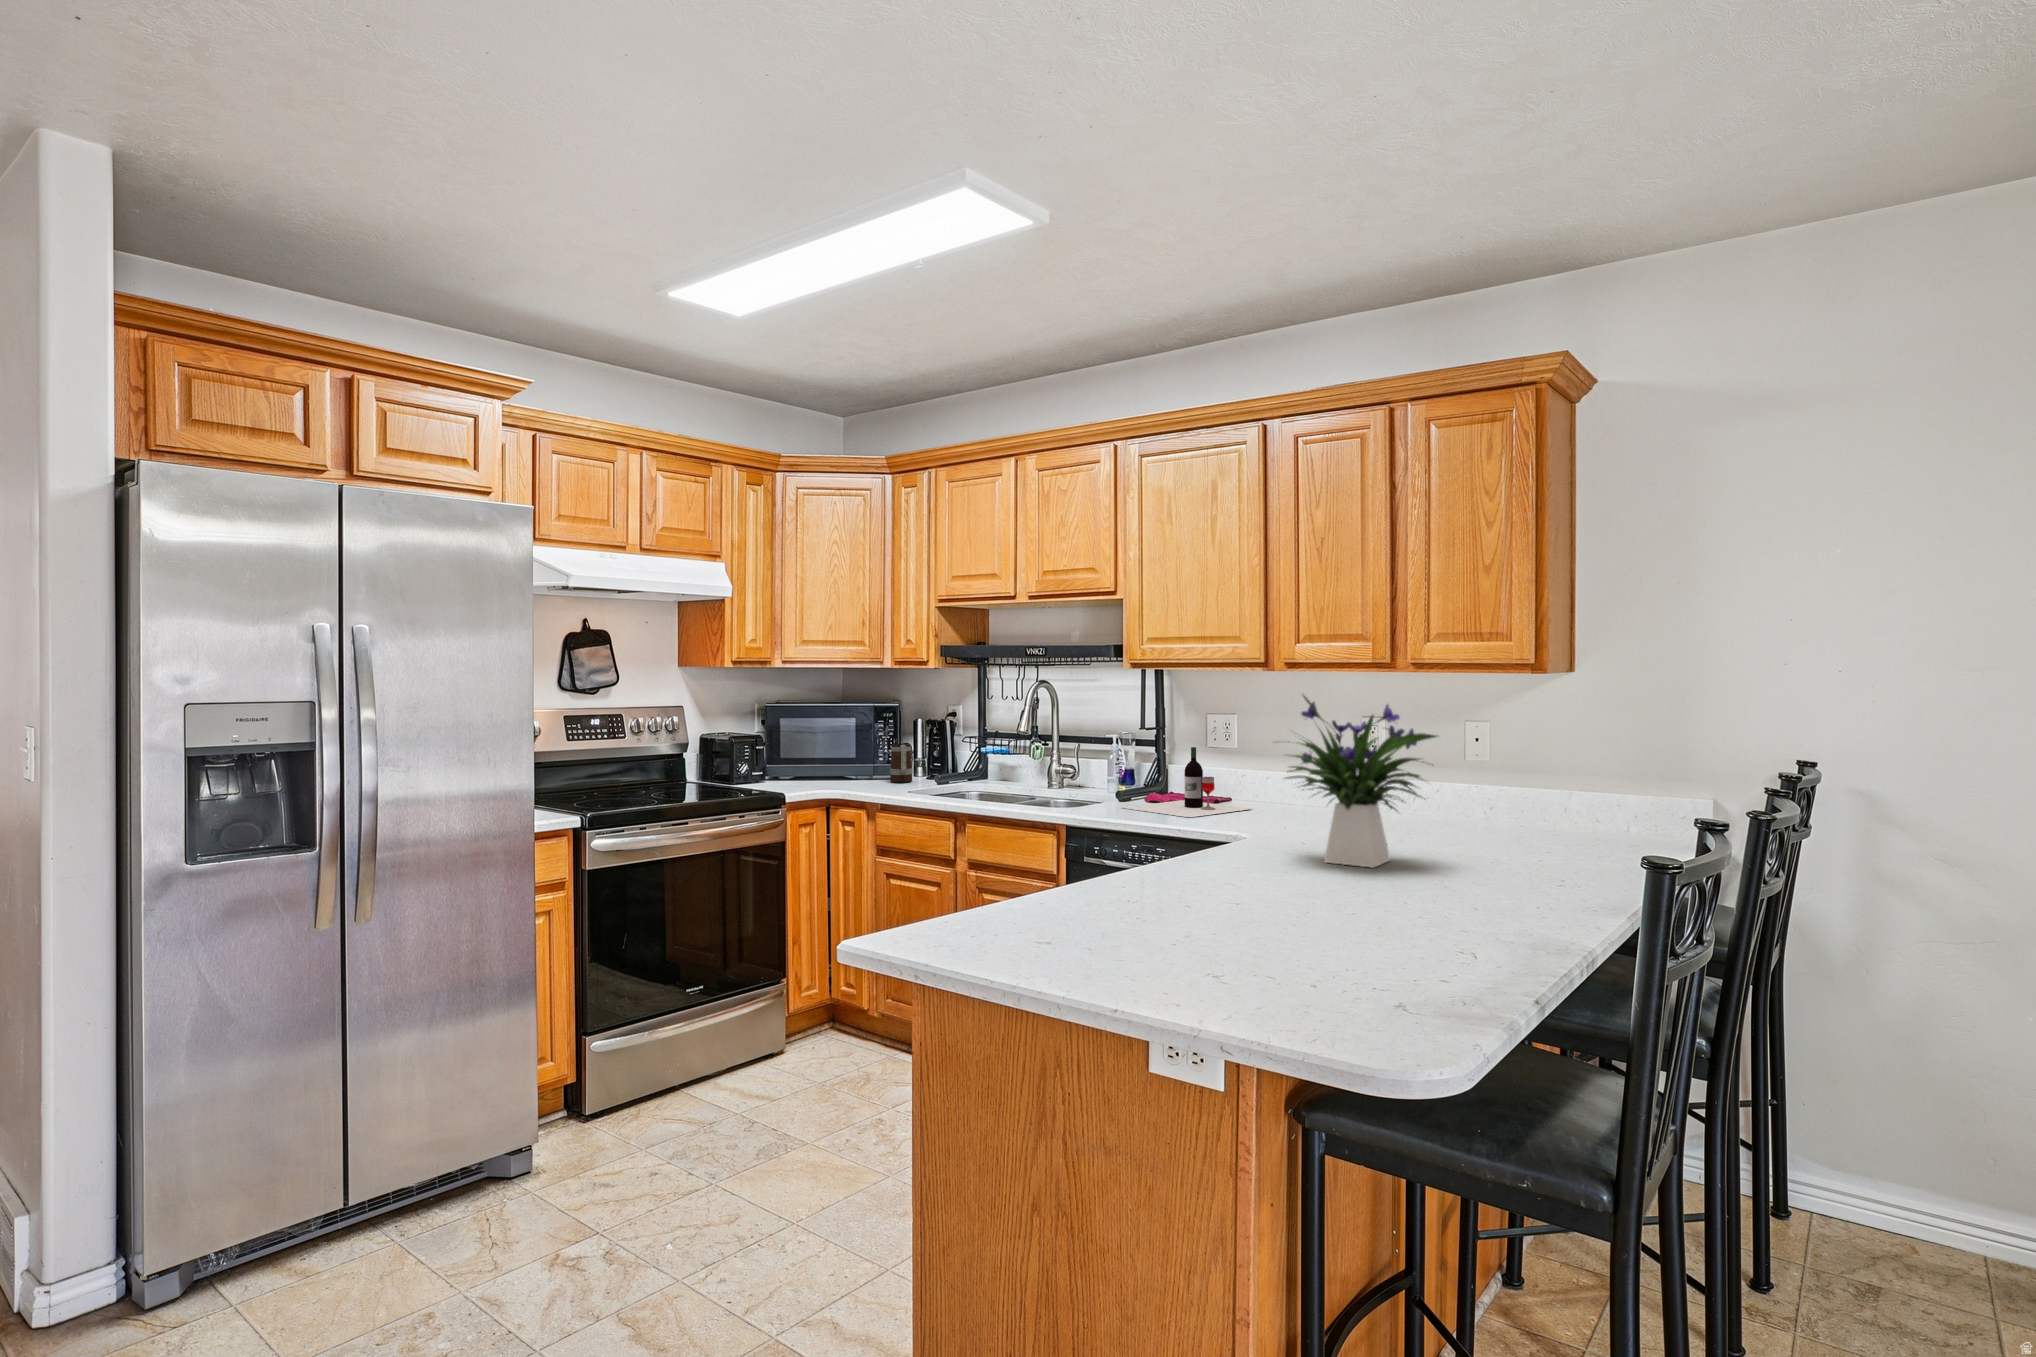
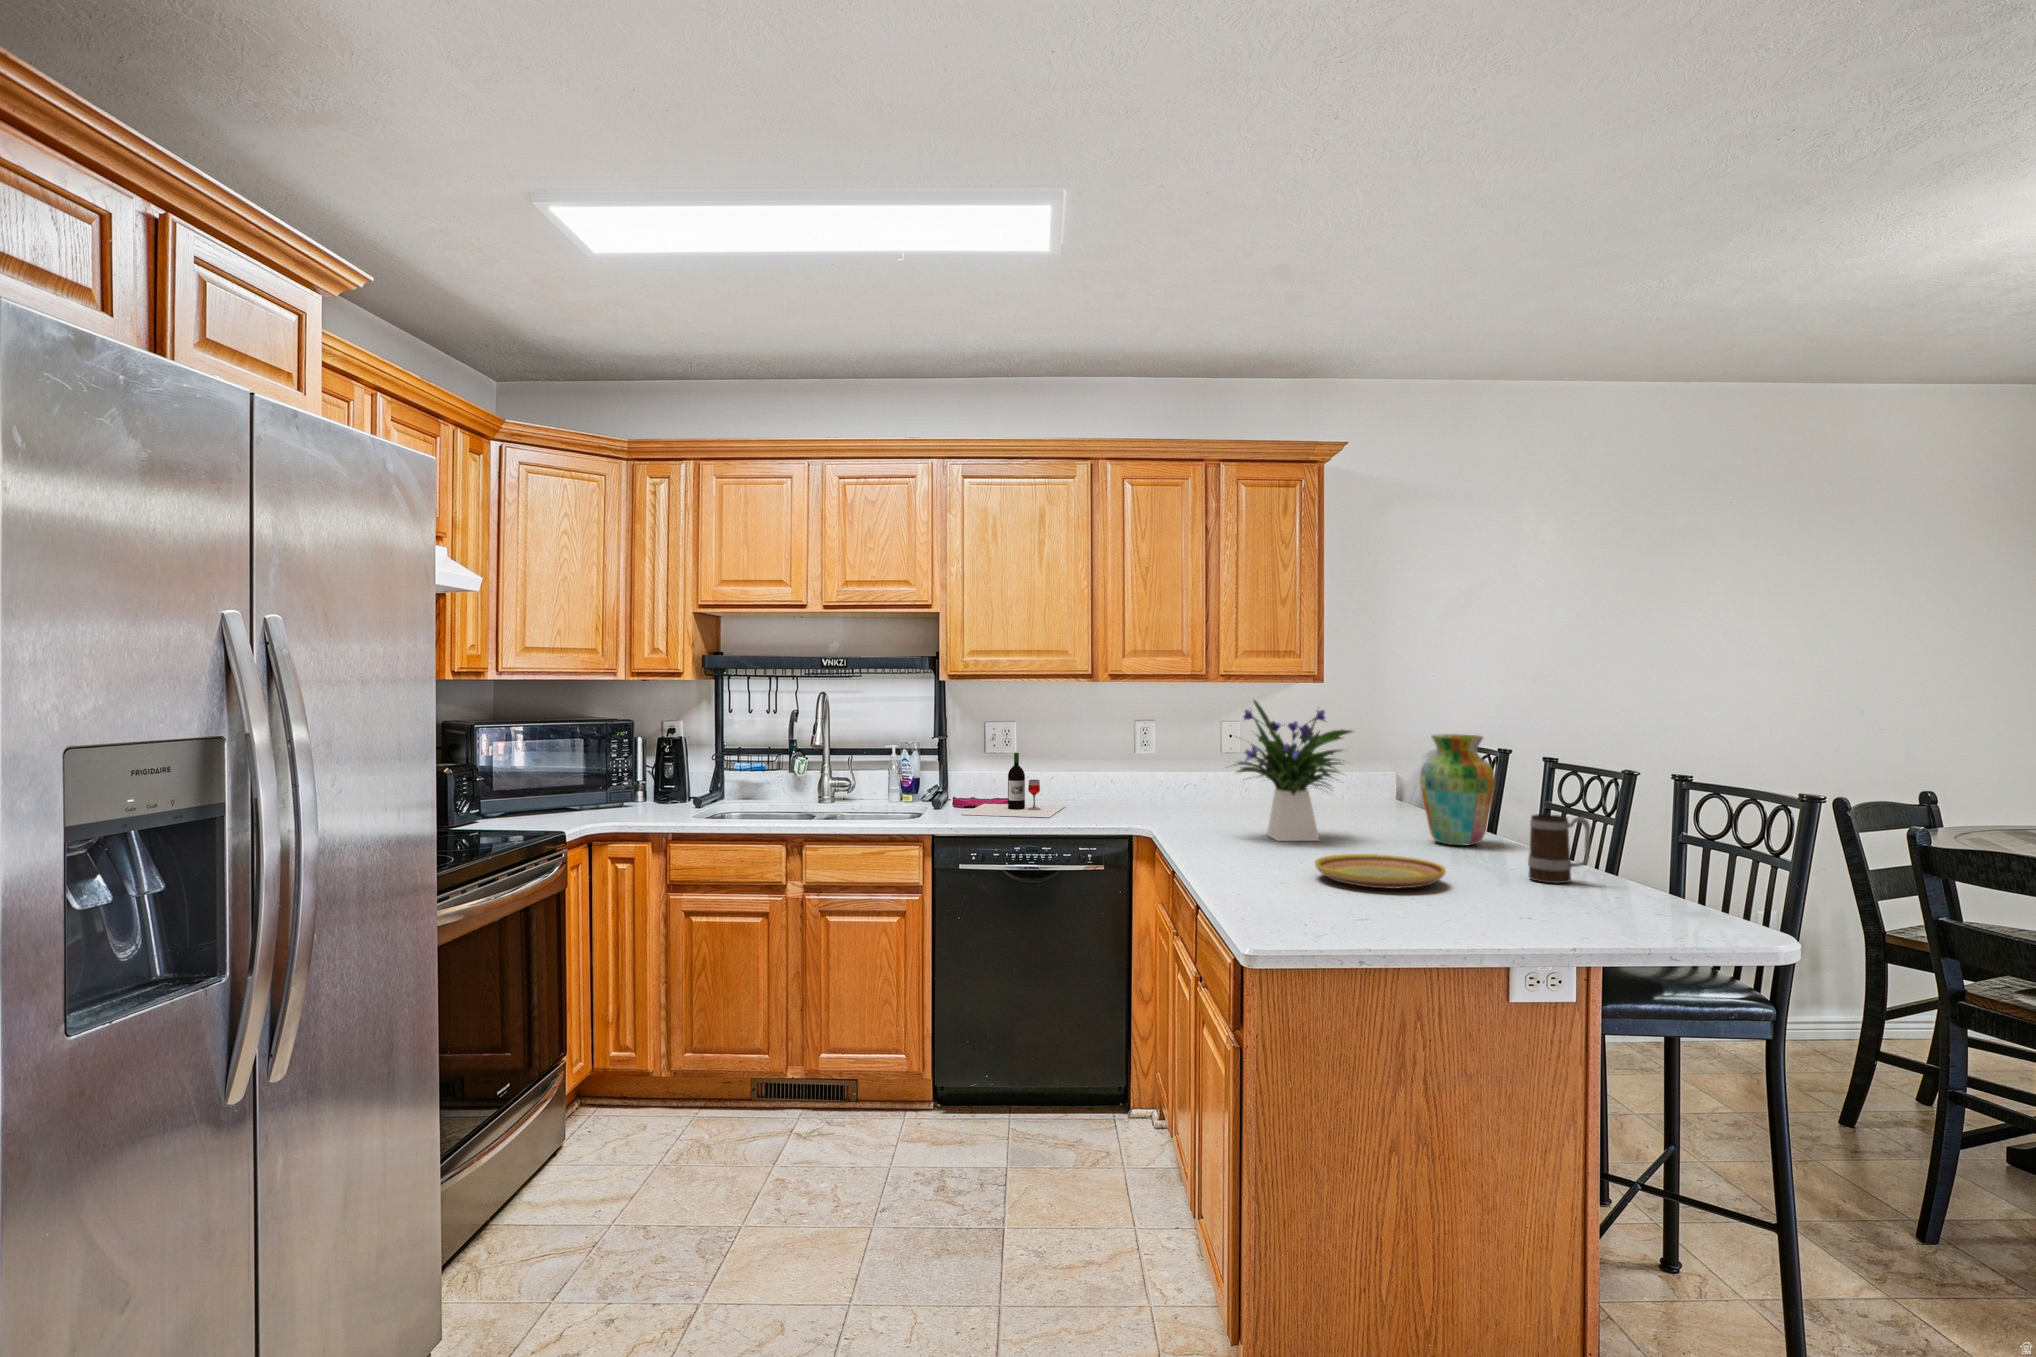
mug: present [890,744,913,783] -> present [1528,814,1591,883]
vase: none [1495,744,1596,893] -> present [1420,734,1495,845]
plate: none [1175,876,1323,918] -> present [1315,854,1446,889]

